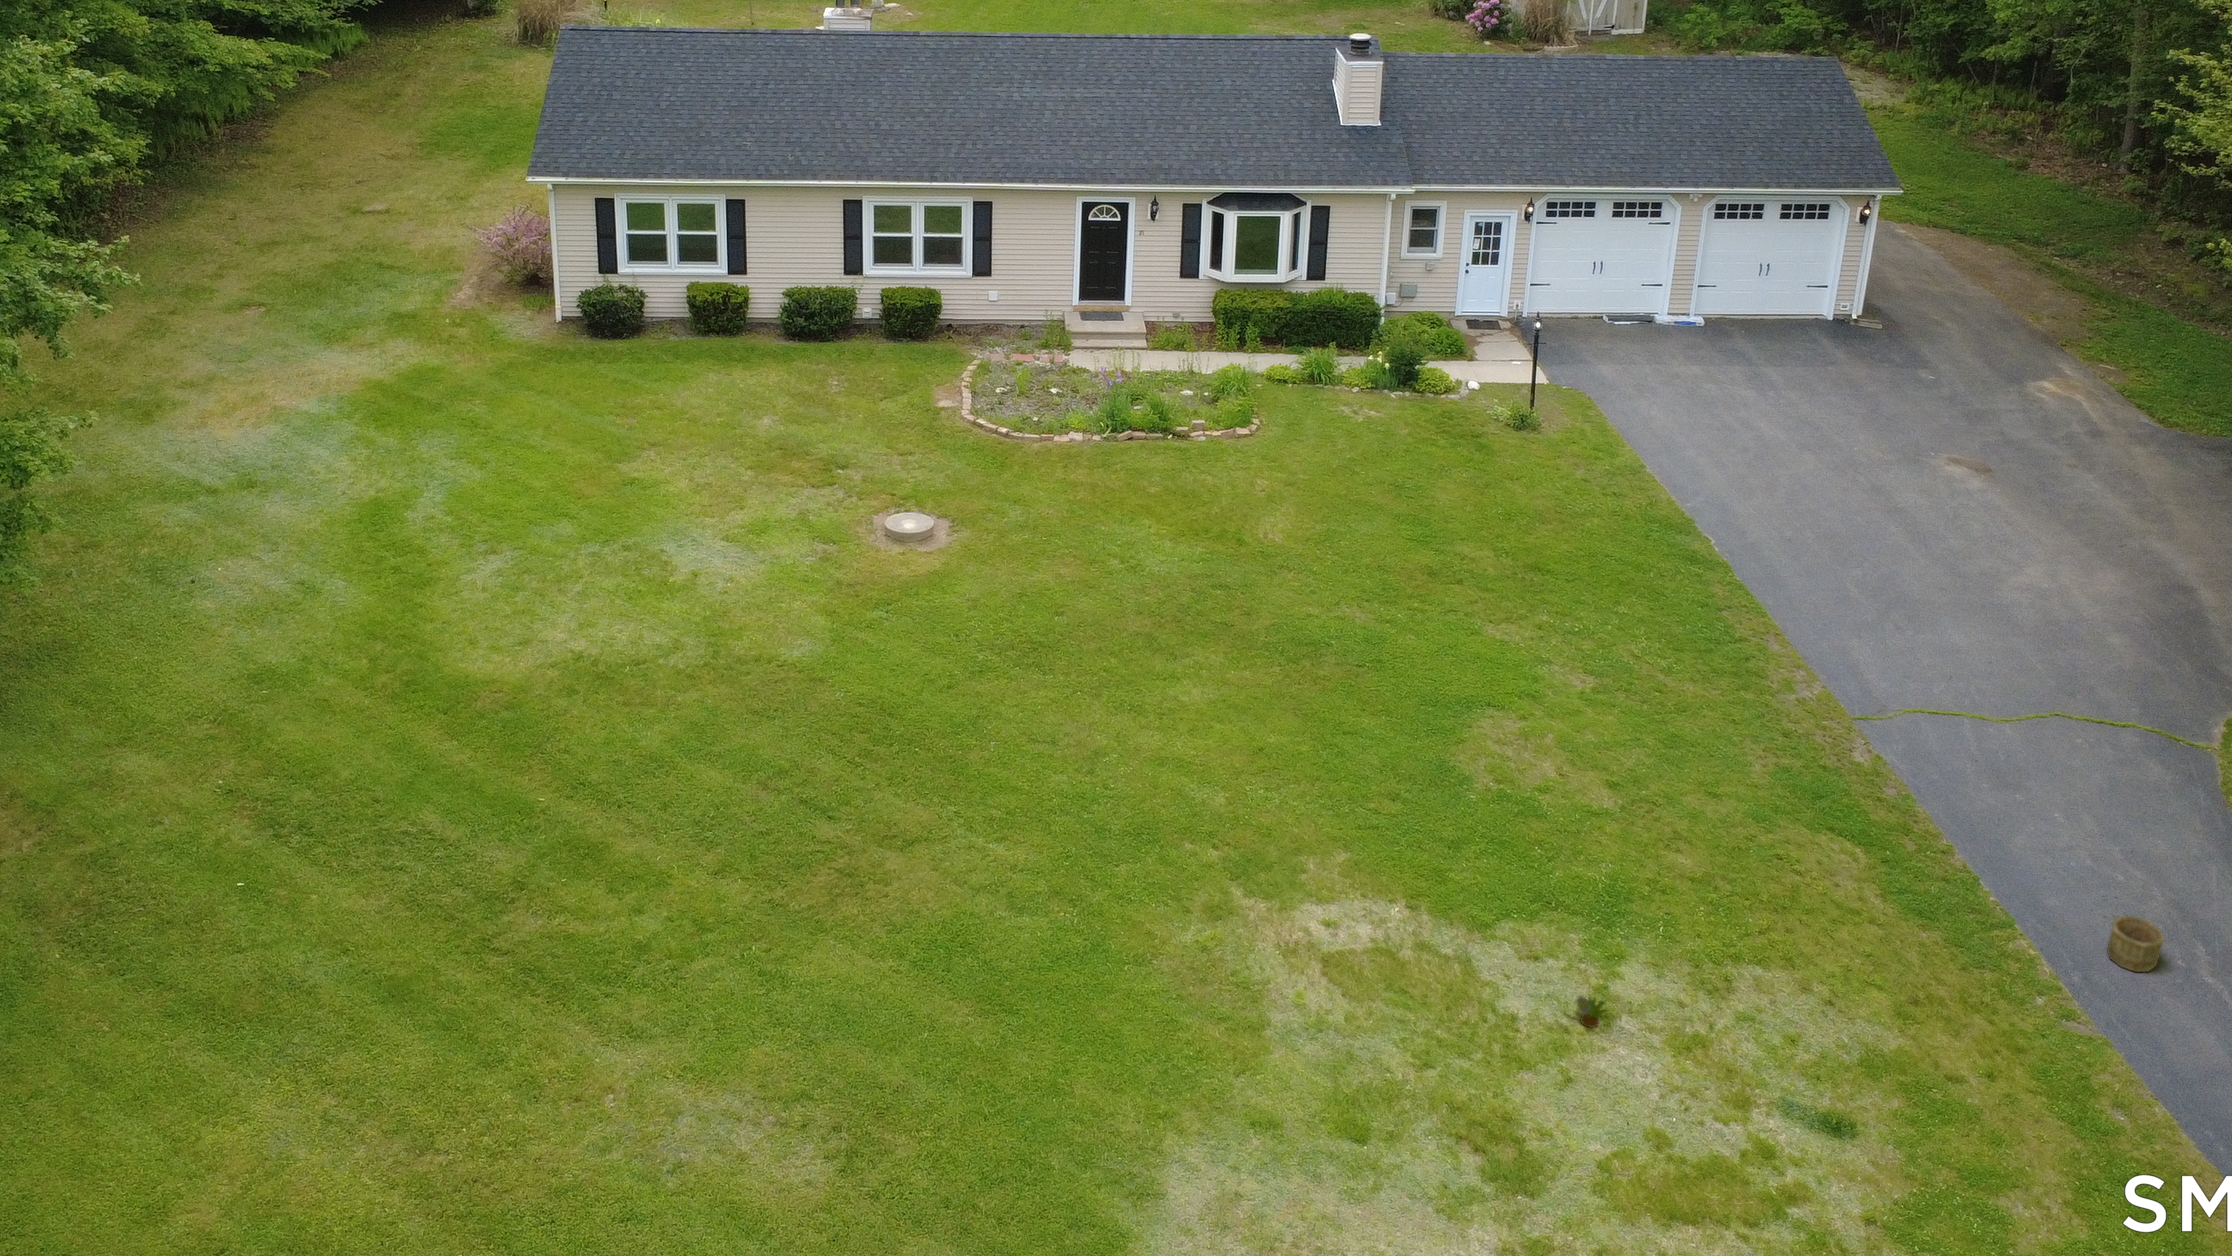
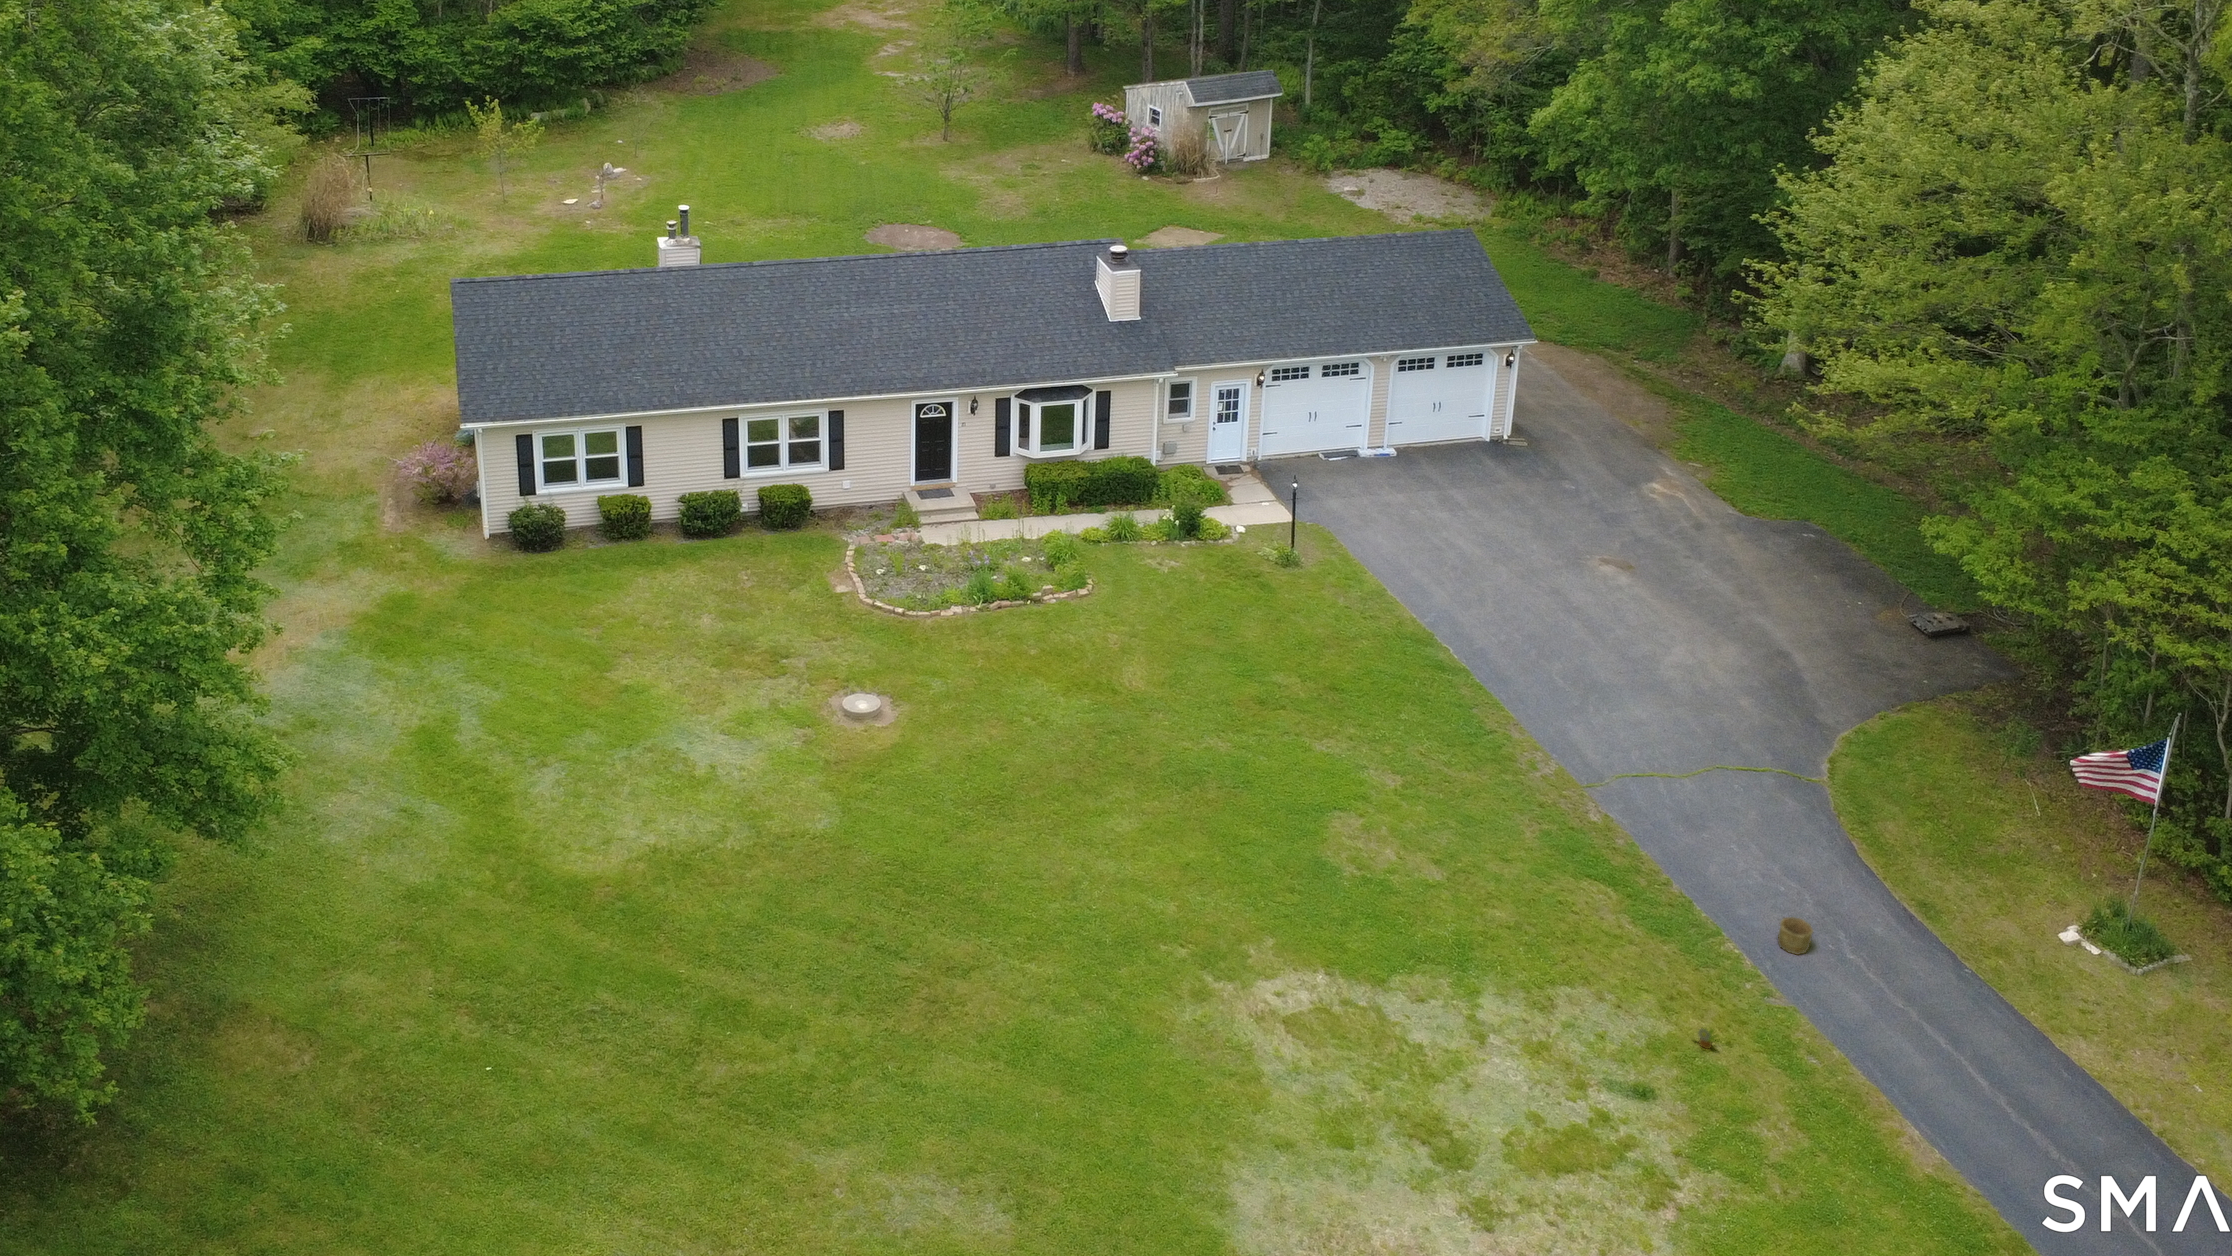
decorative plant: present [1577,996,1609,1028] -> present [1698,1028,1720,1049]

